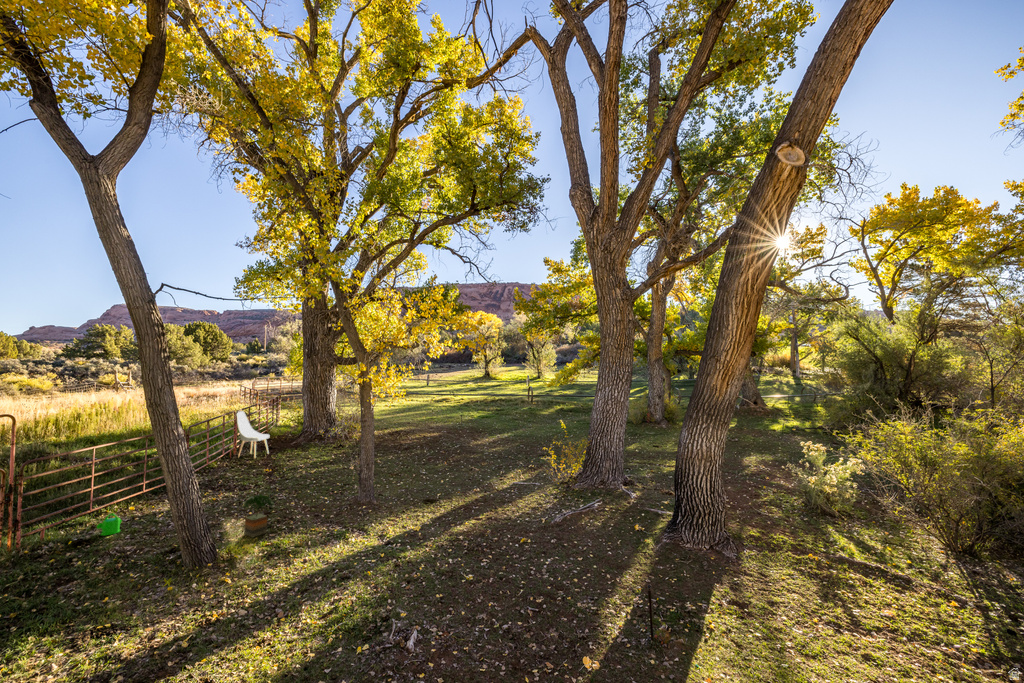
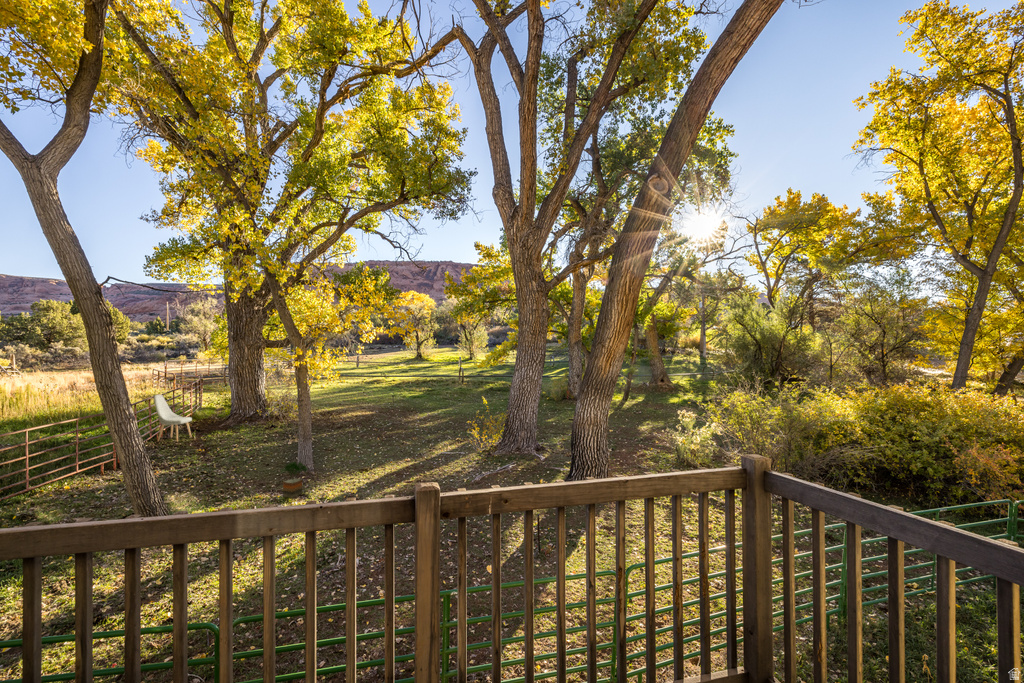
potted tree: present [243,494,274,537] -> present [281,462,308,498]
watering can: present [97,513,121,536] -> none [30,493,54,514]

